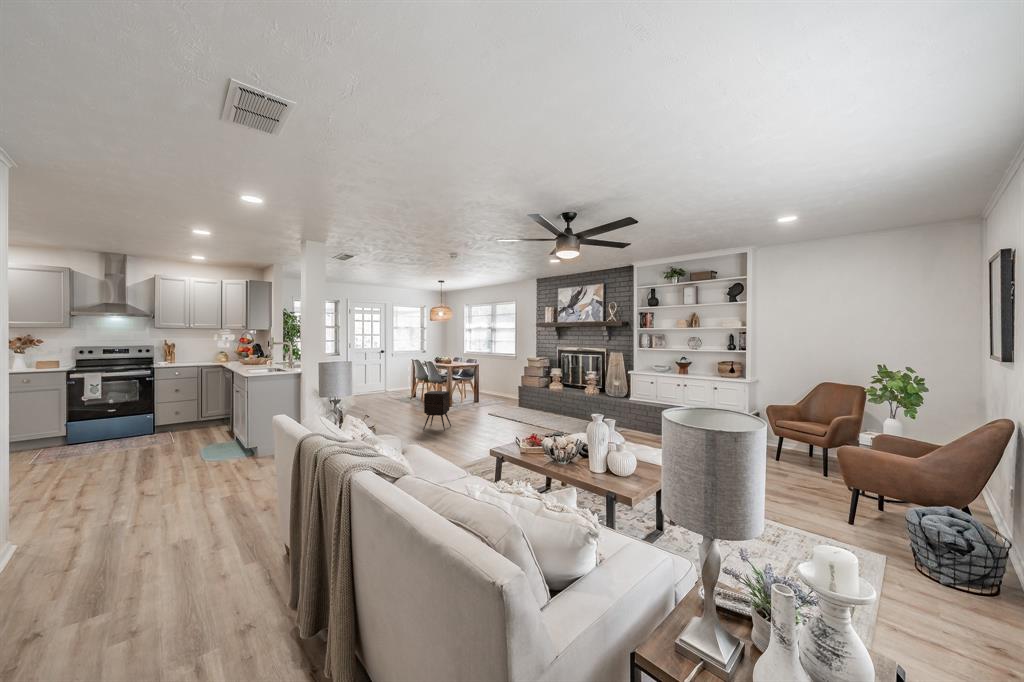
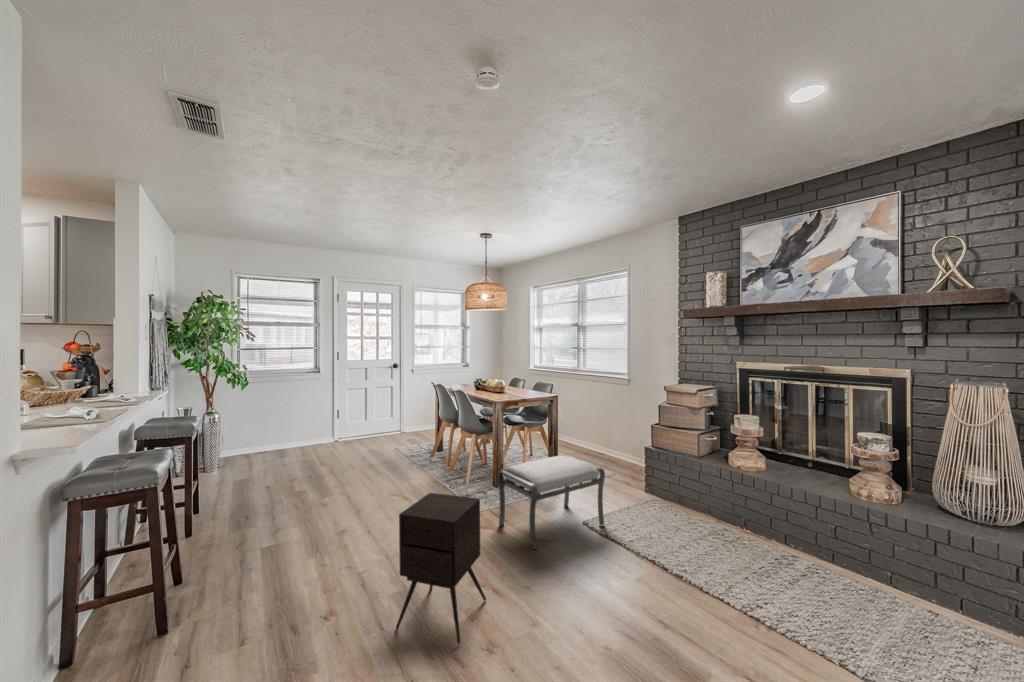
ottoman: none [452,387,497,418] -> present [498,455,605,549]

